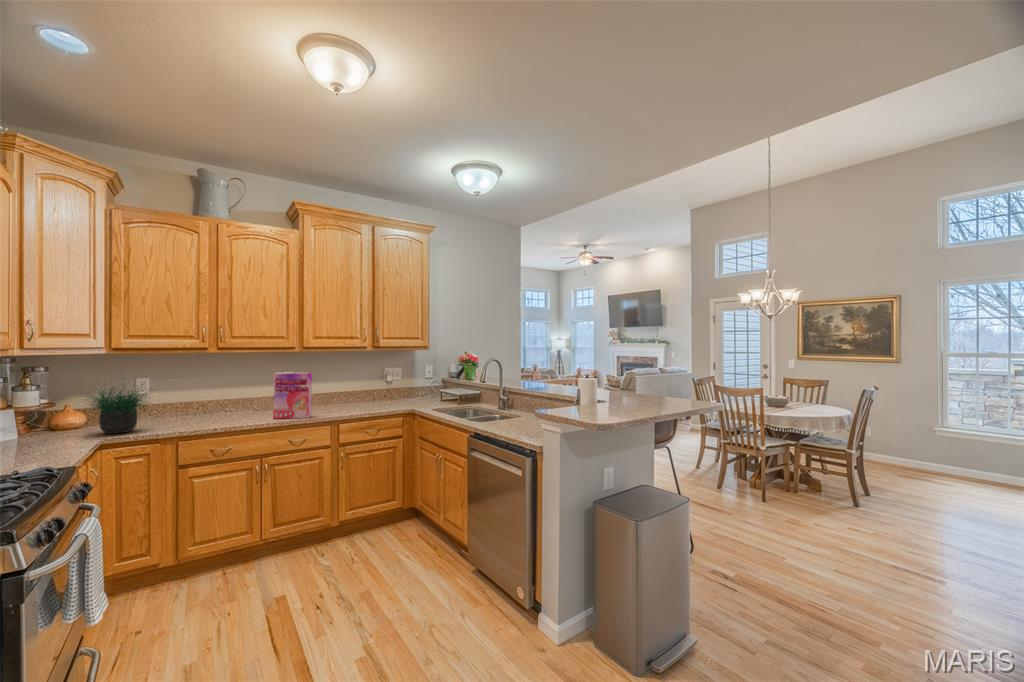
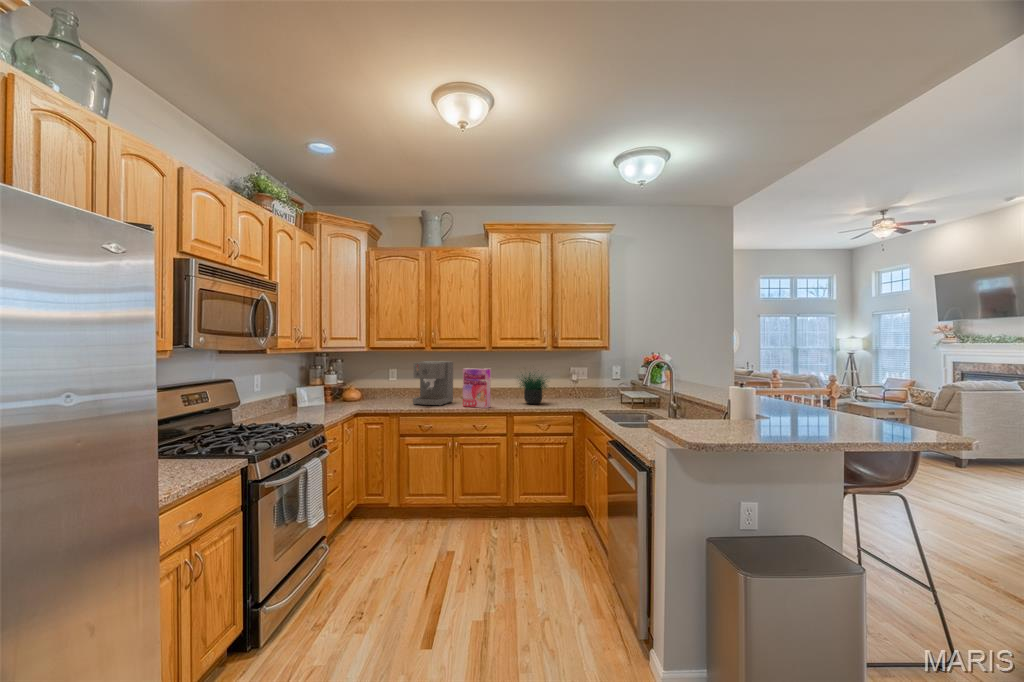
coffee maker: none [195,365,252,423] -> present [413,361,453,406]
potted plant: present [86,386,147,434] -> present [520,373,547,404]

